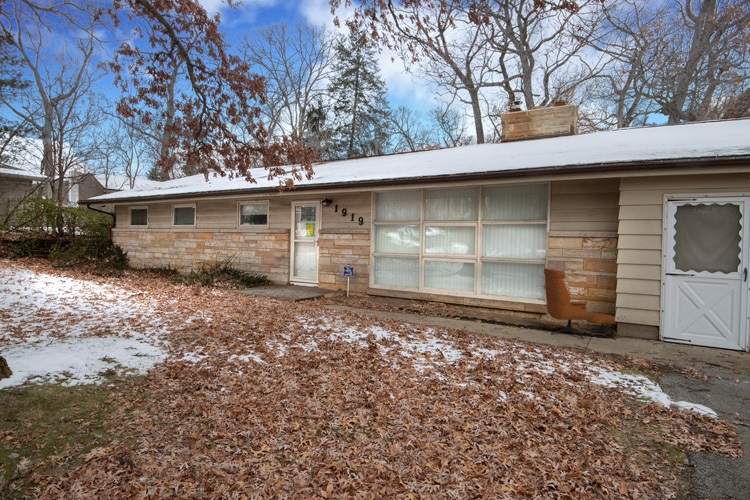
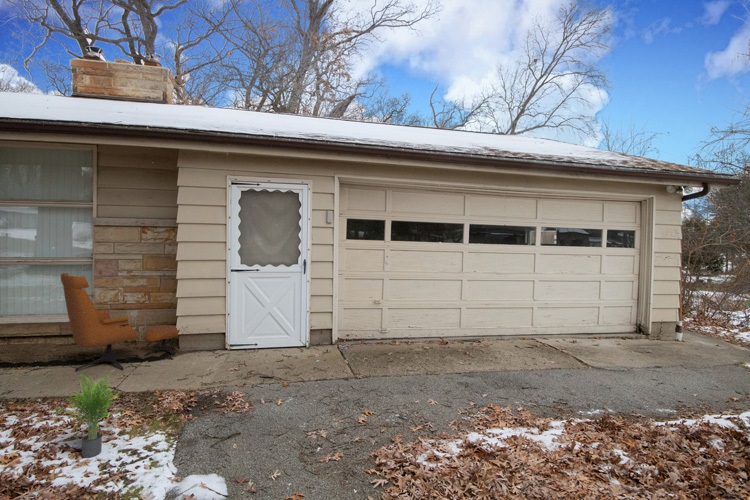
potted plant: none [590,327,630,378] -> present [59,376,114,457]

